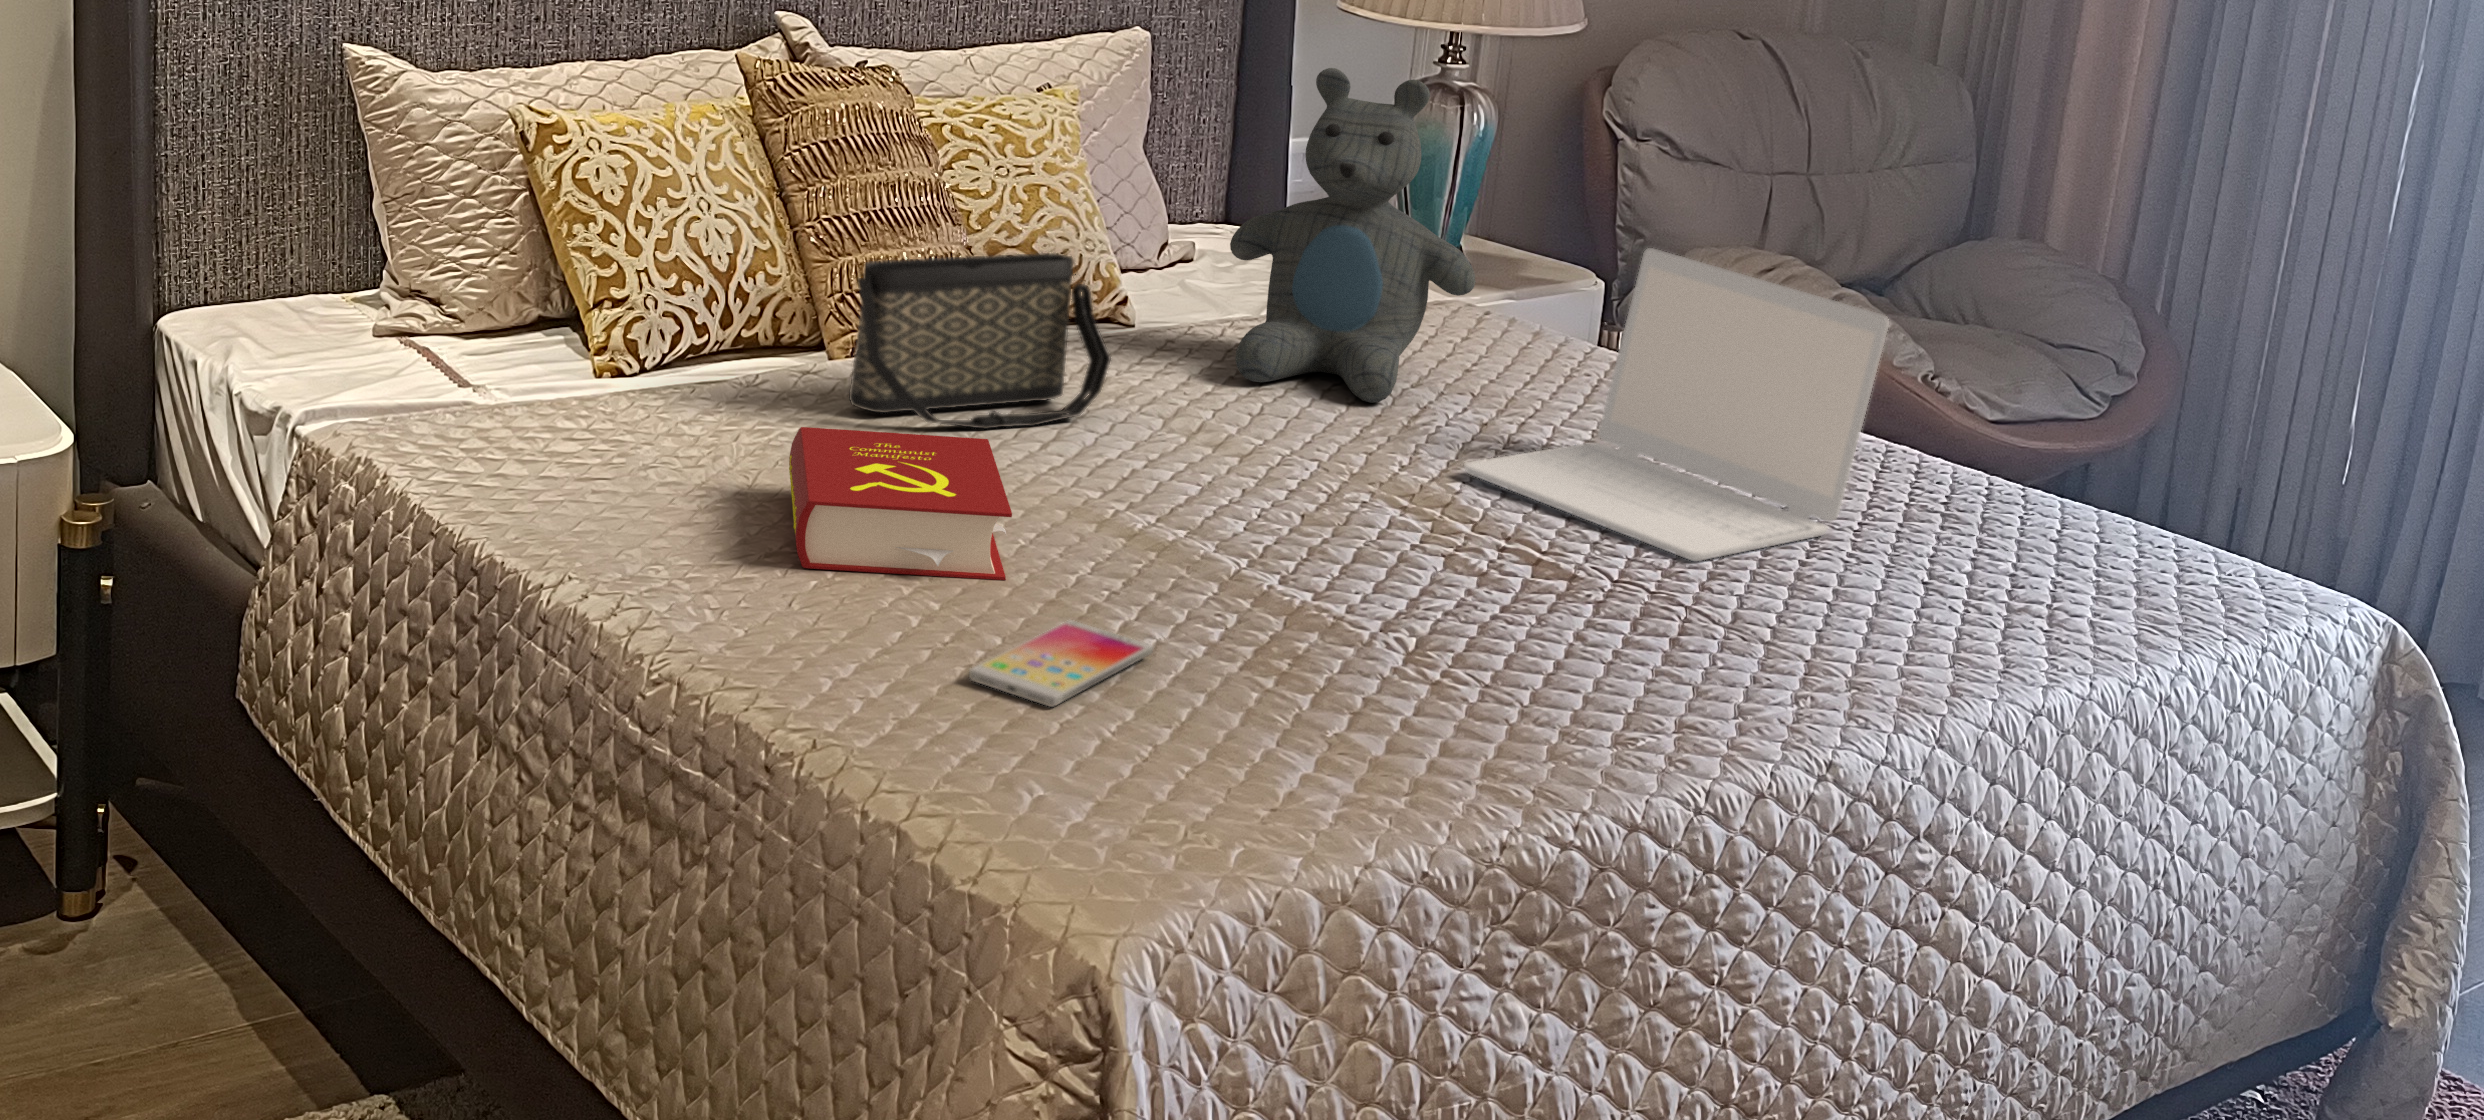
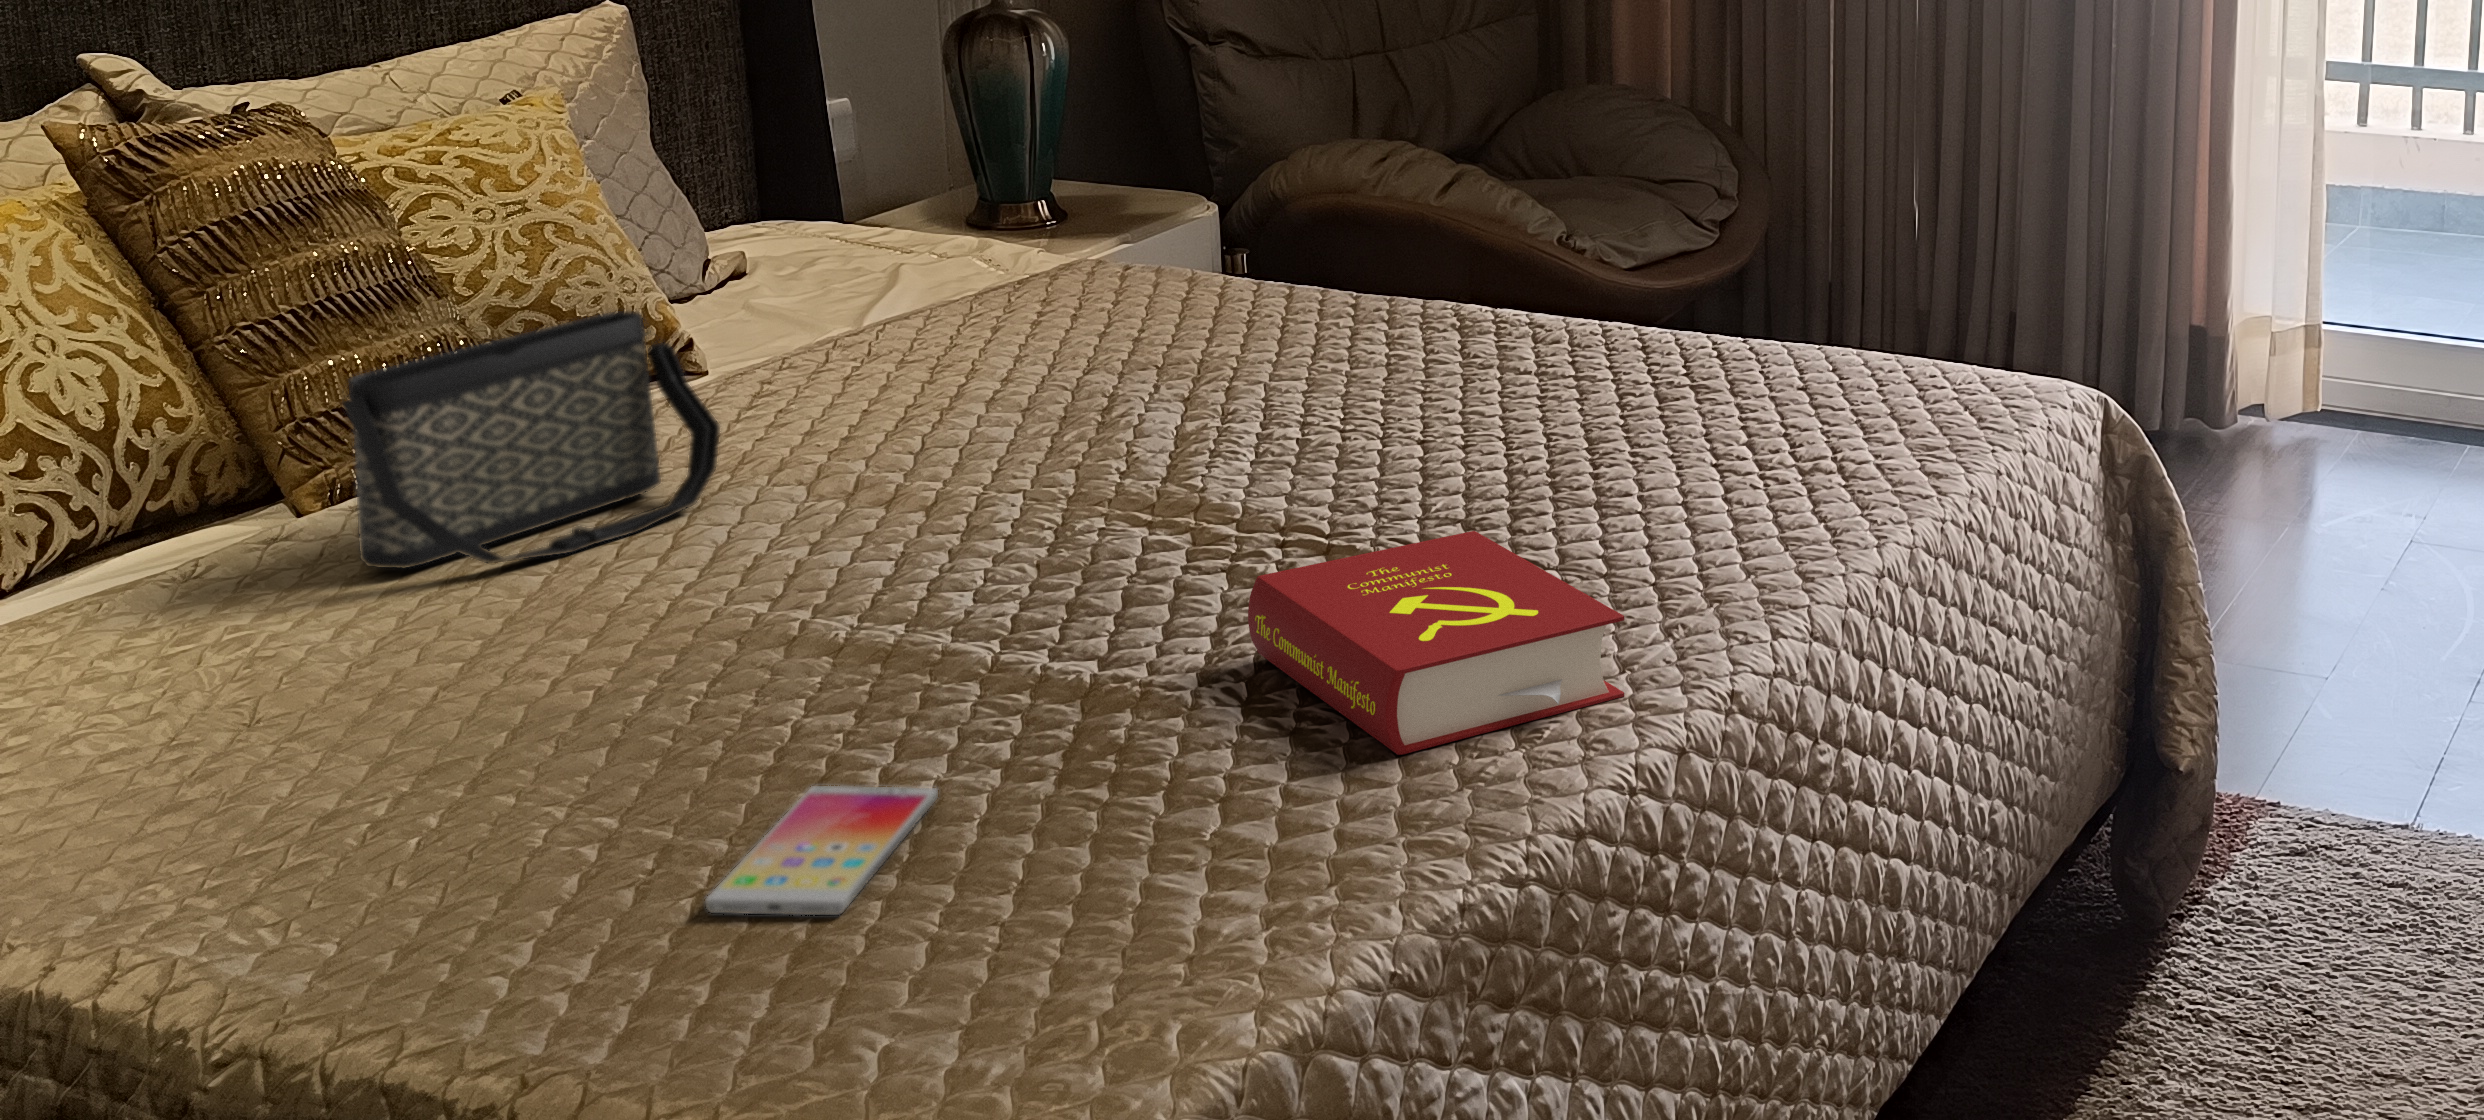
teddy bear: present [1230,68,1476,403] -> none [821,27,1130,409]
laptop: present [1464,248,1889,561] -> none [1190,171,1613,502]
book: present [789,427,1012,580] -> present [1248,531,1625,755]

